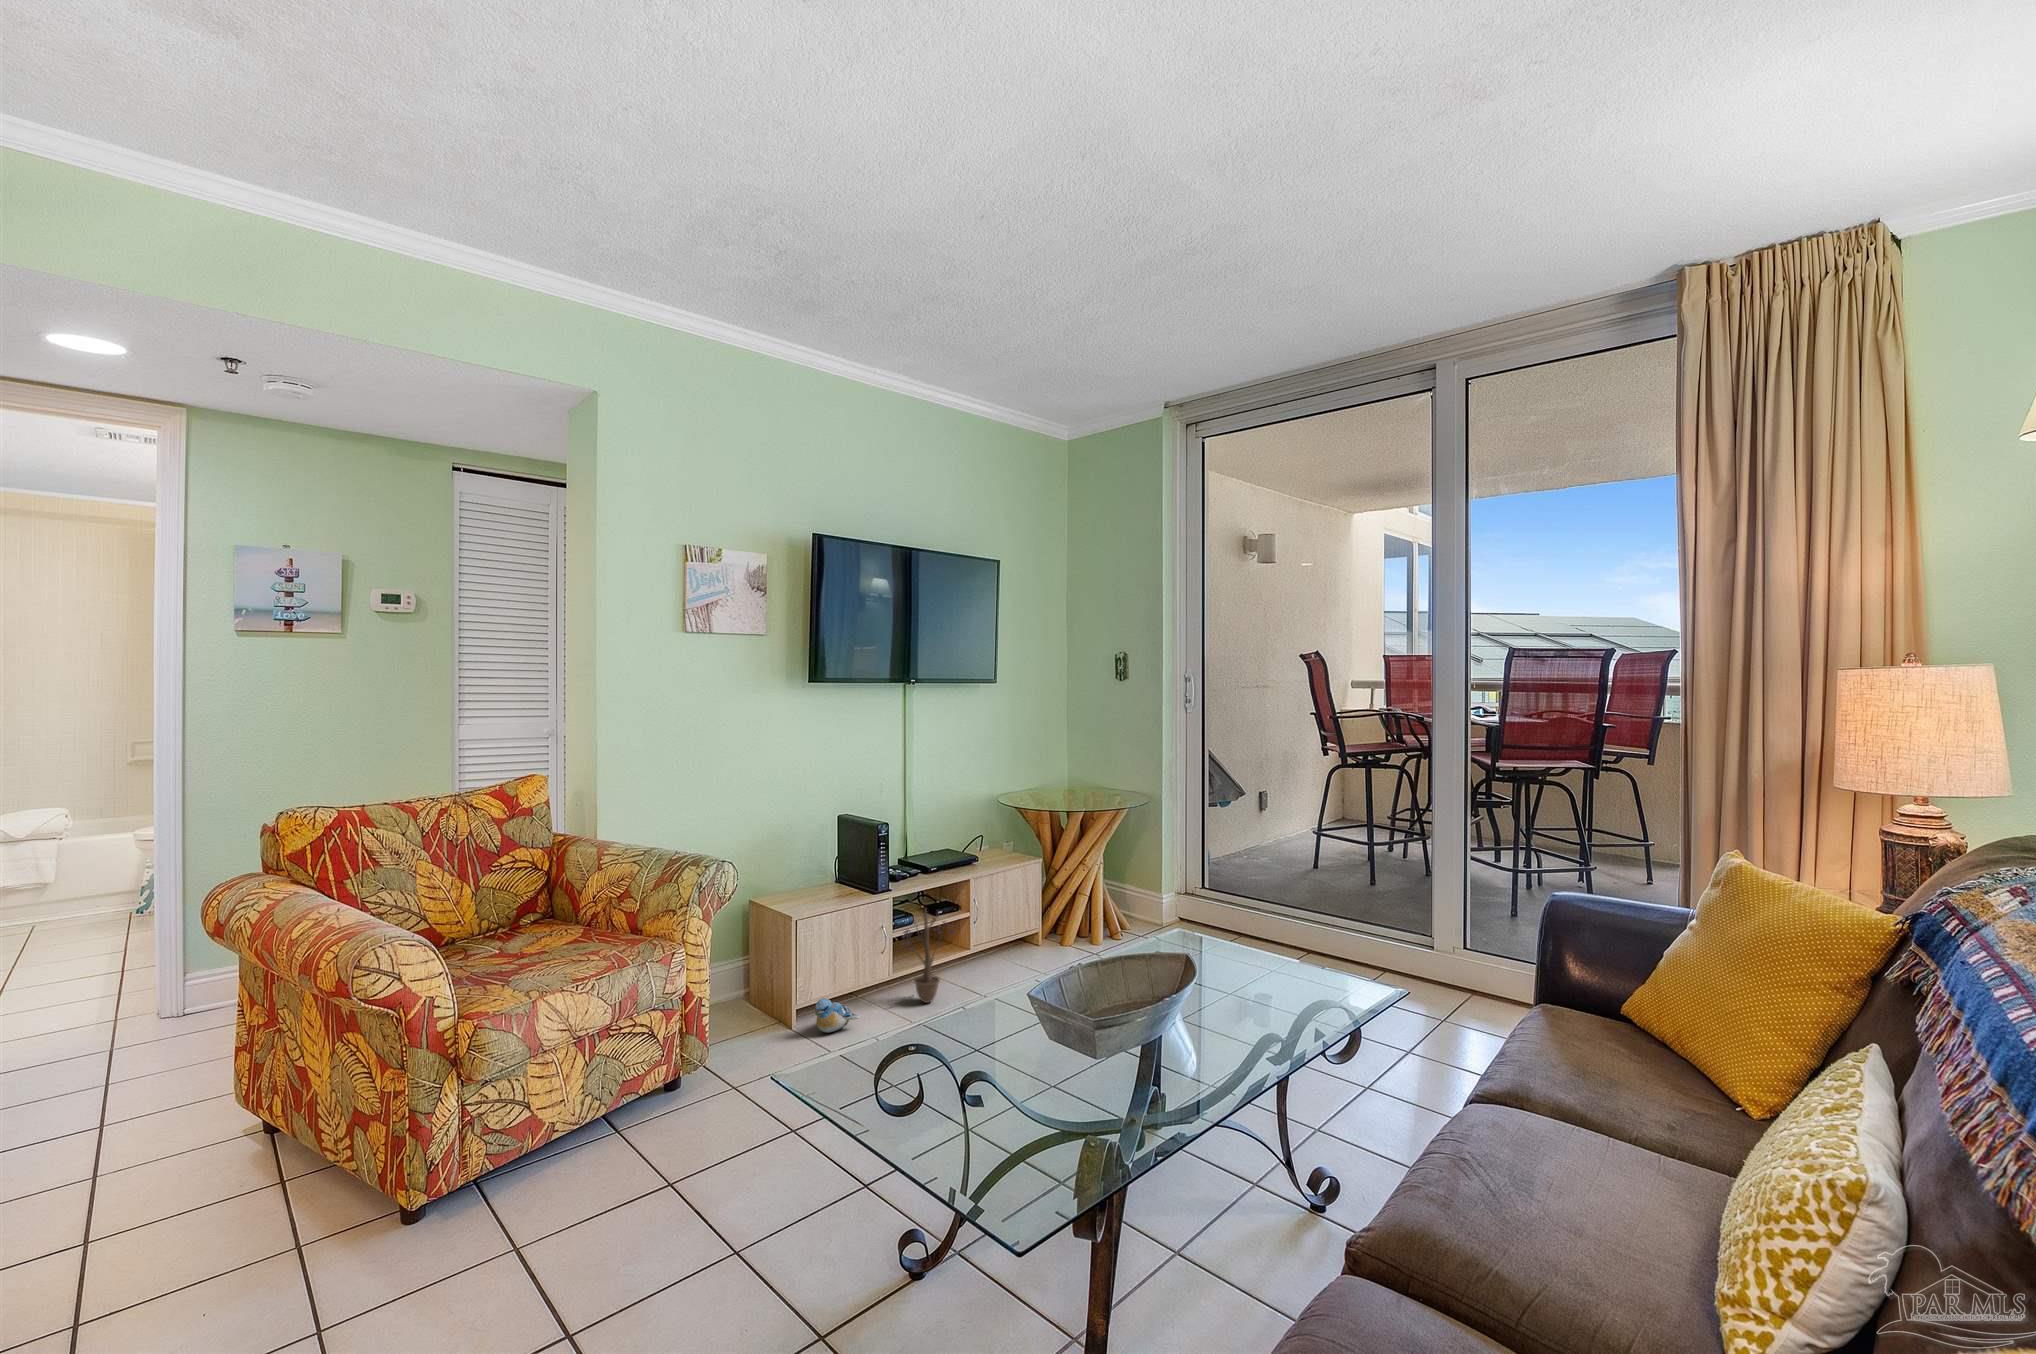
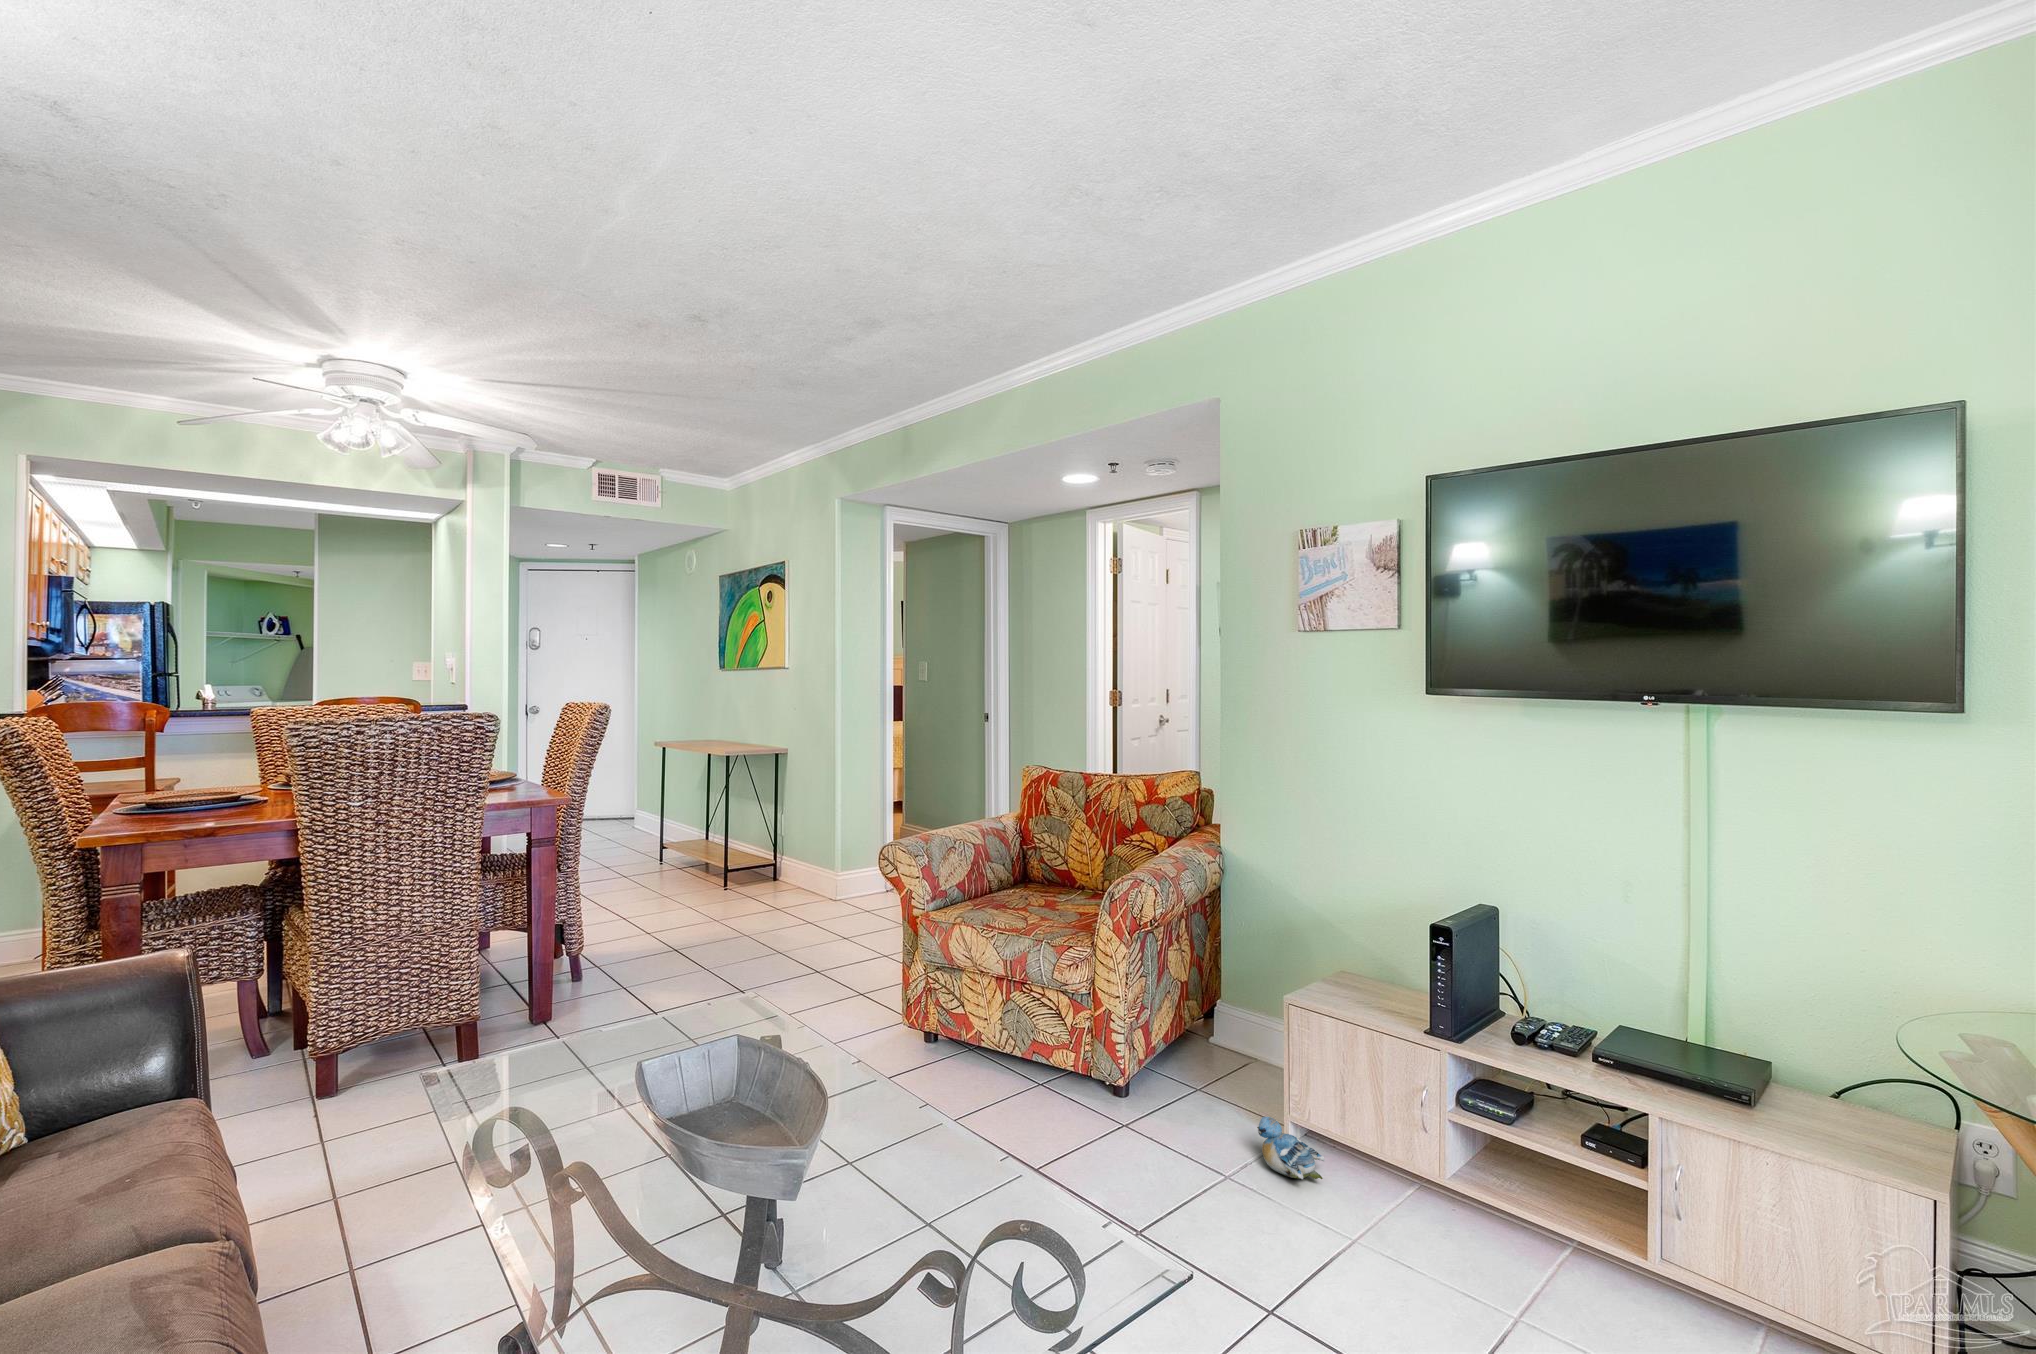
decorative plant: present [889,909,954,1005] -> none [1389,1089,1498,1262]

